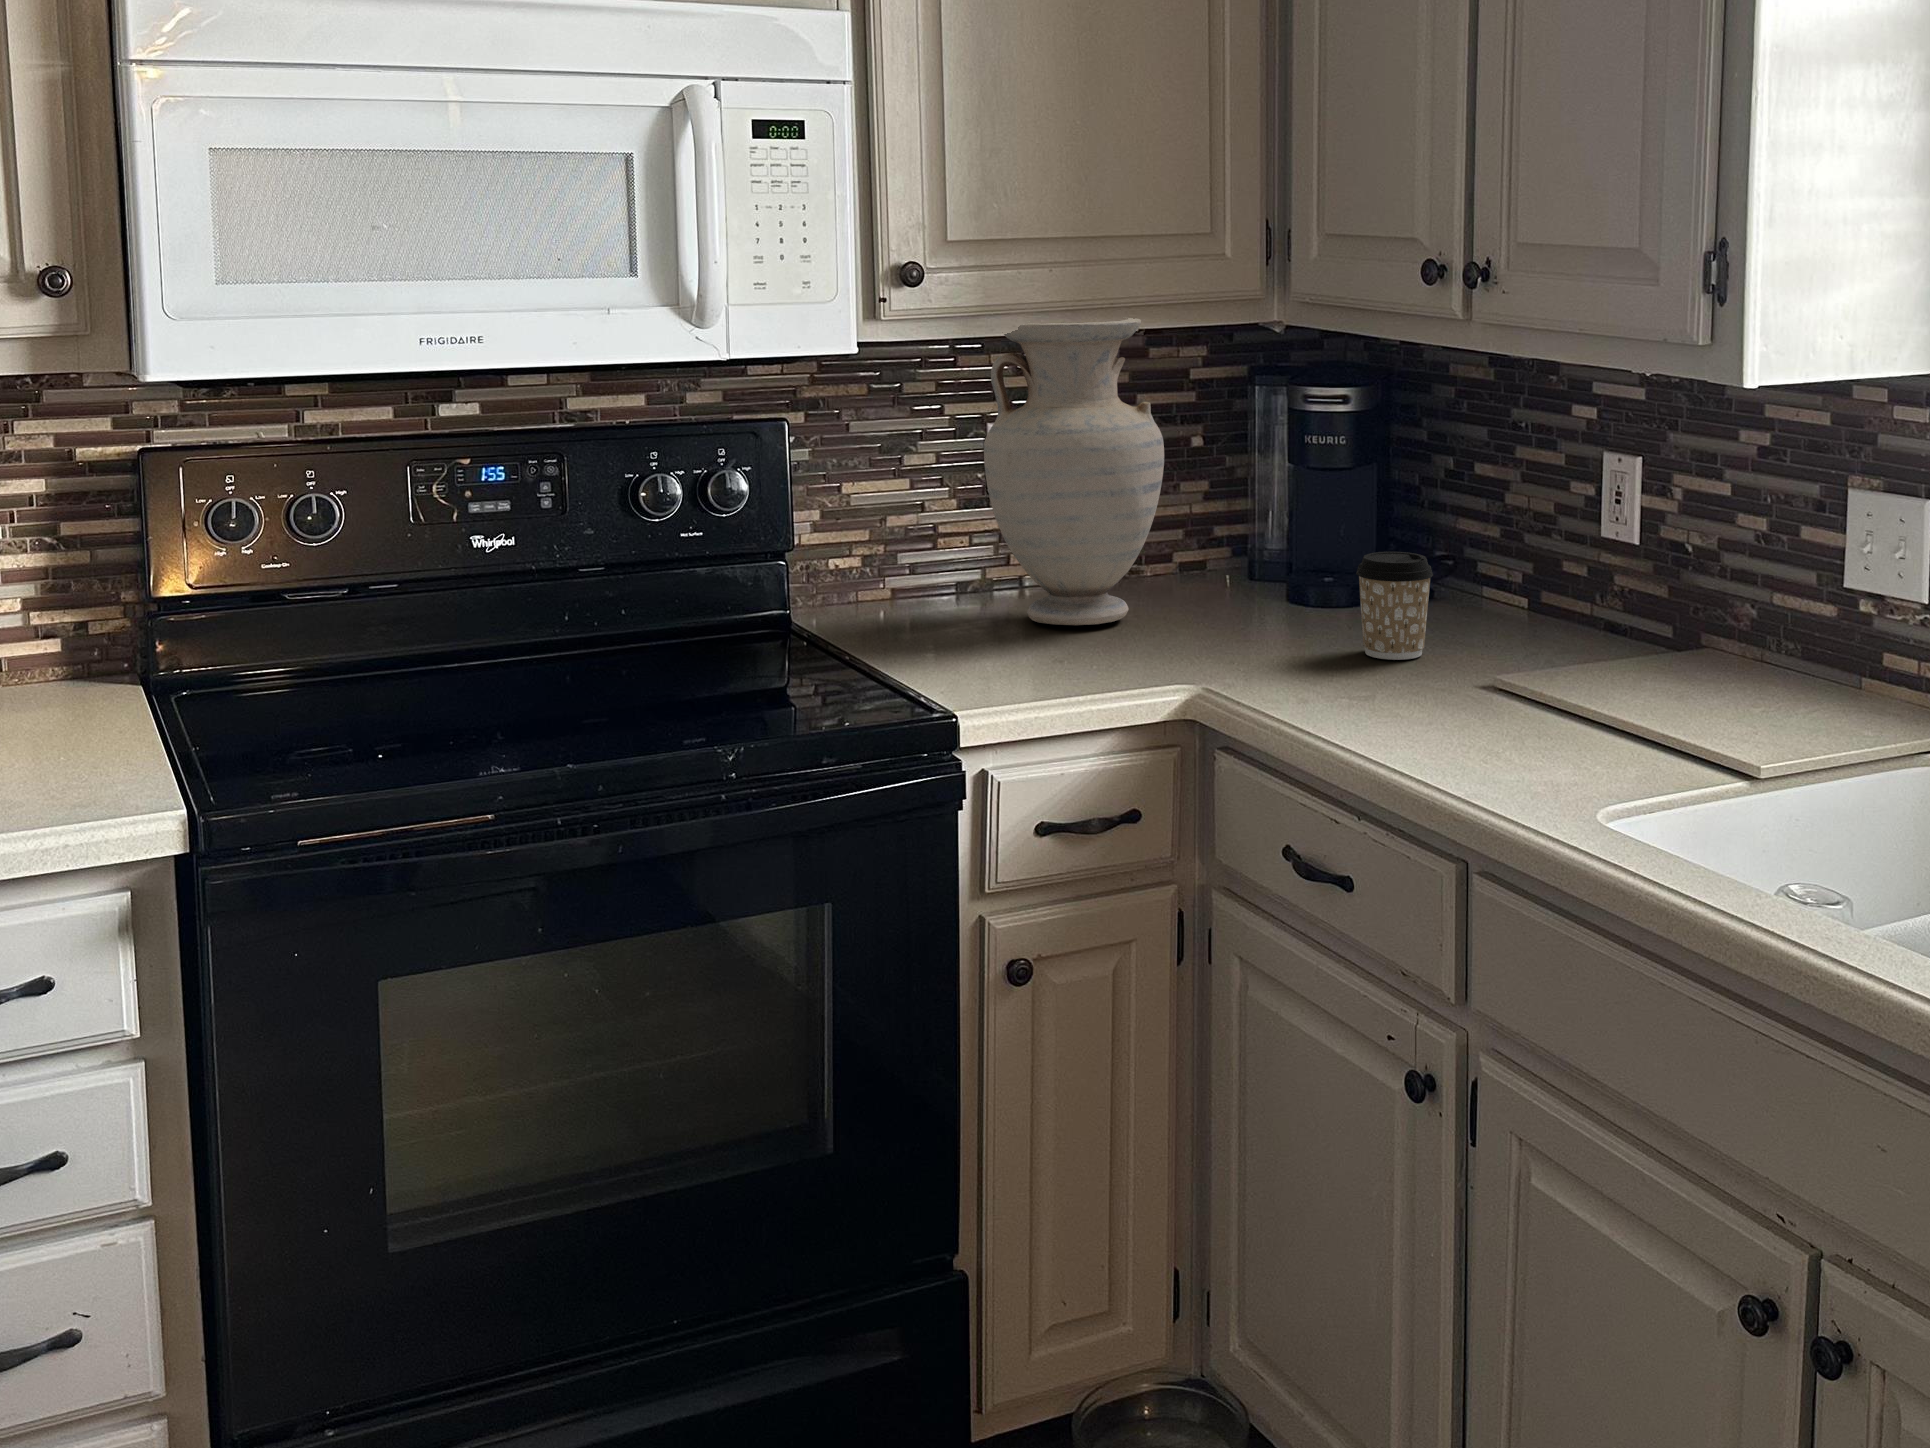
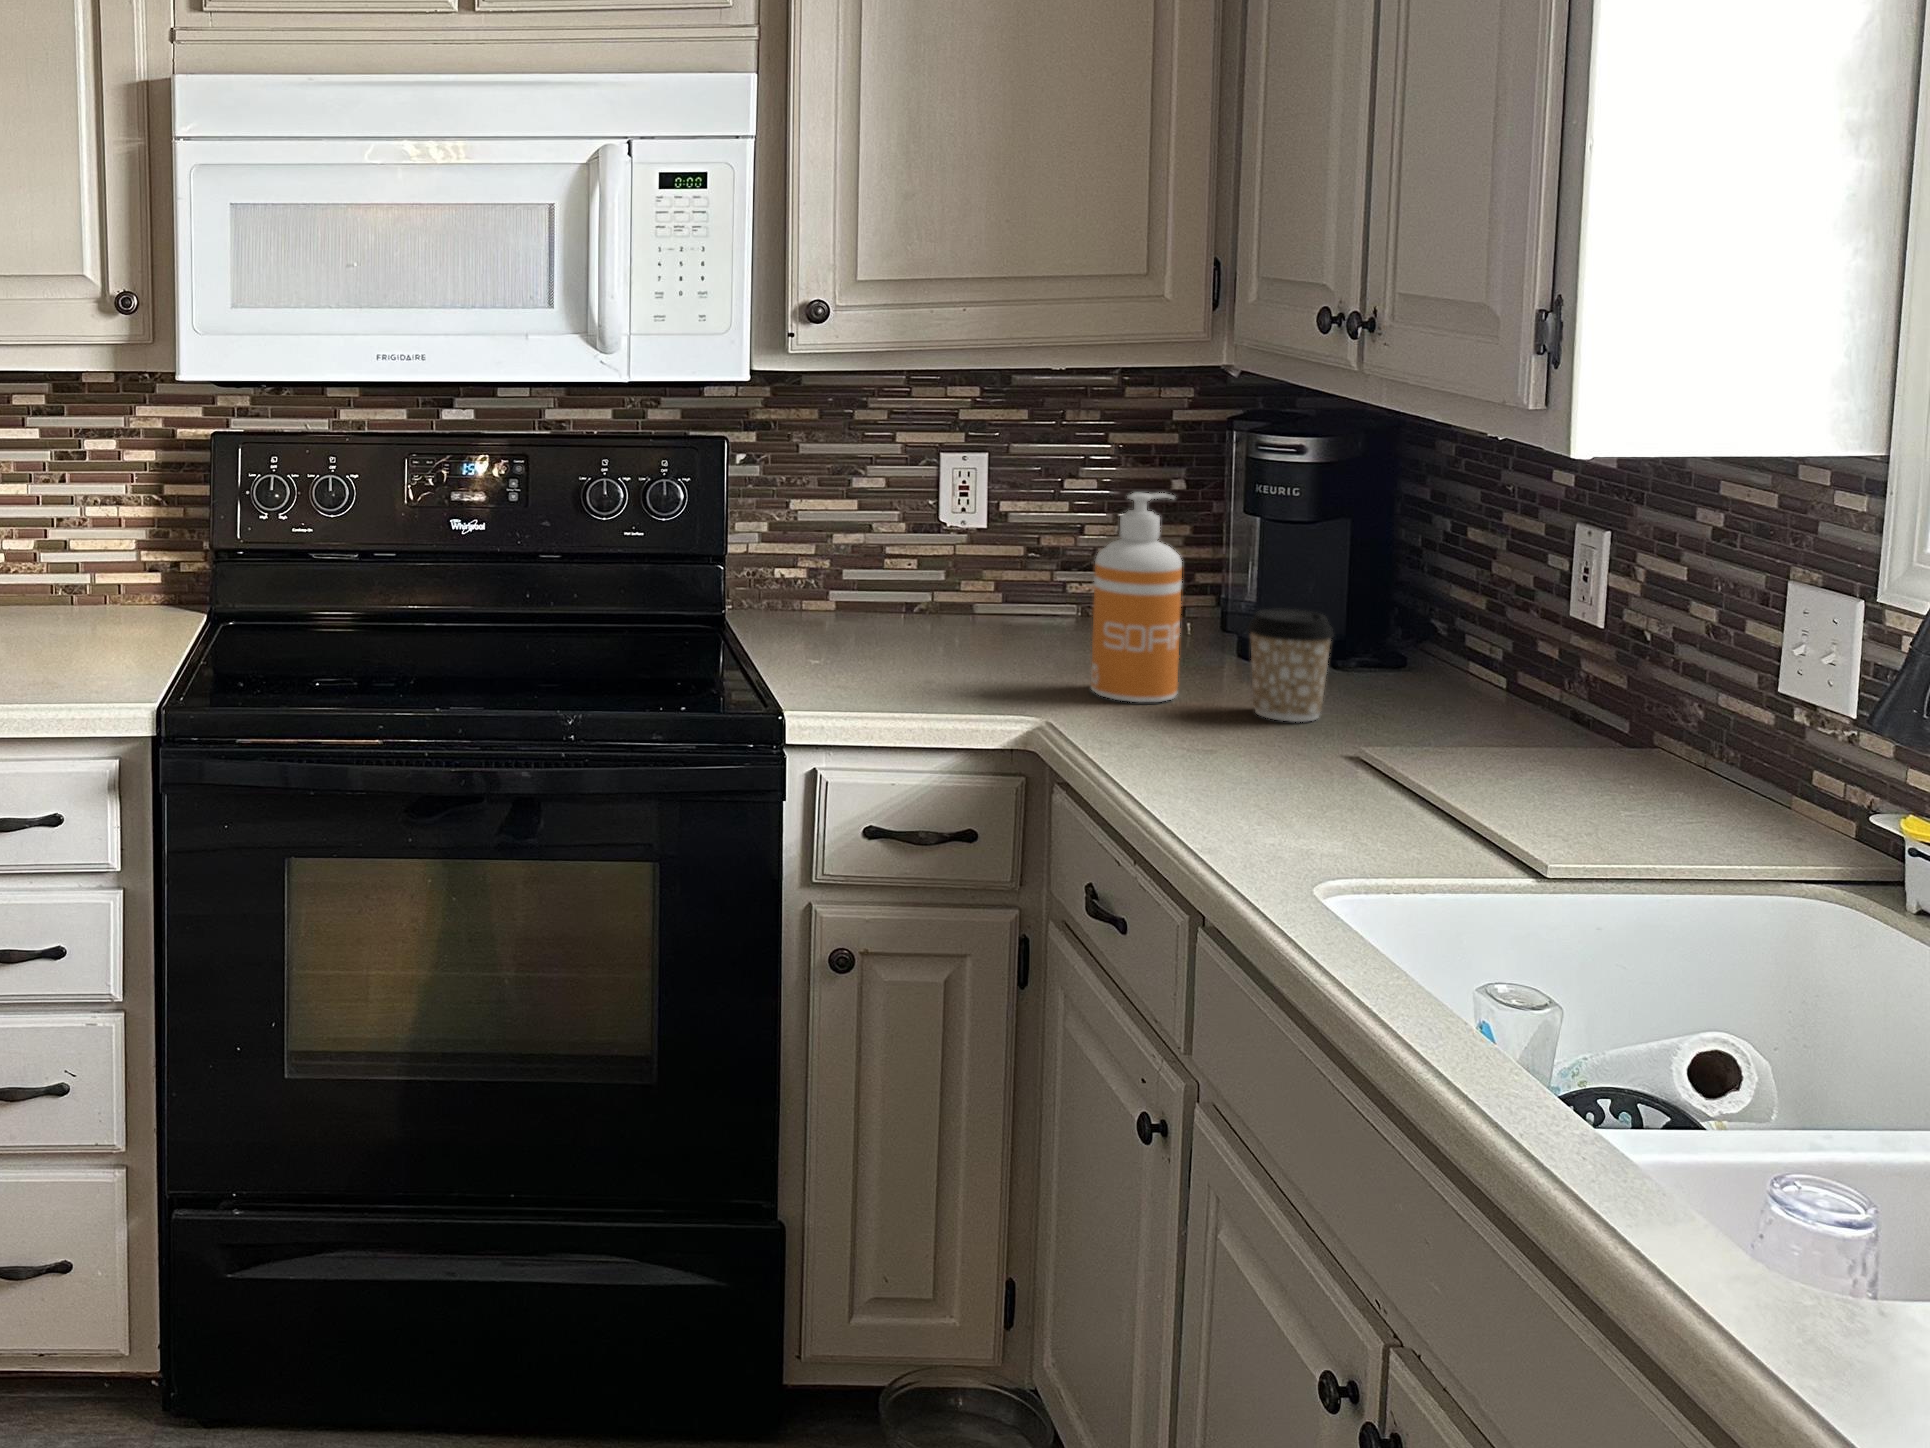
vase: present [984,318,1164,625] -> none [908,357,1089,653]
soap dispenser: none [1209,448,1290,658] -> present [1091,493,1182,702]

